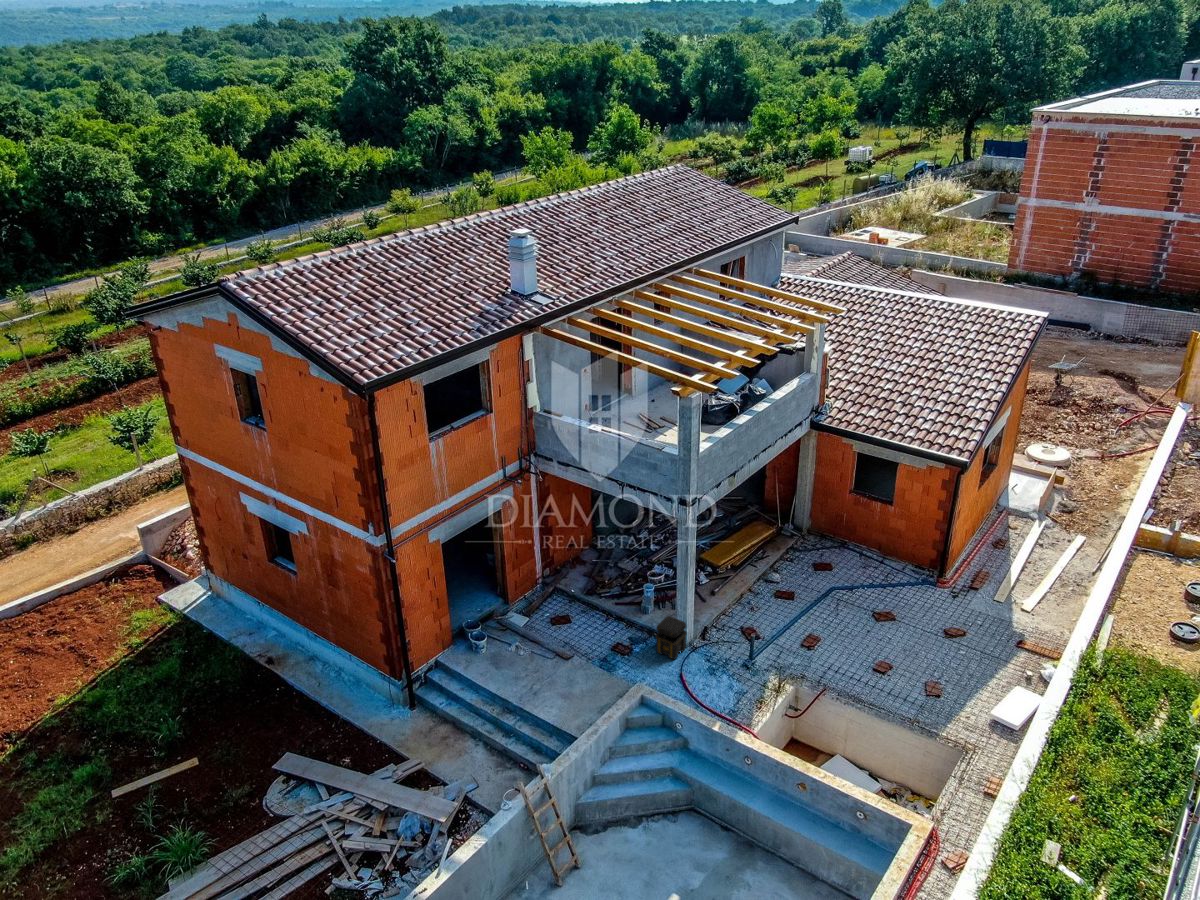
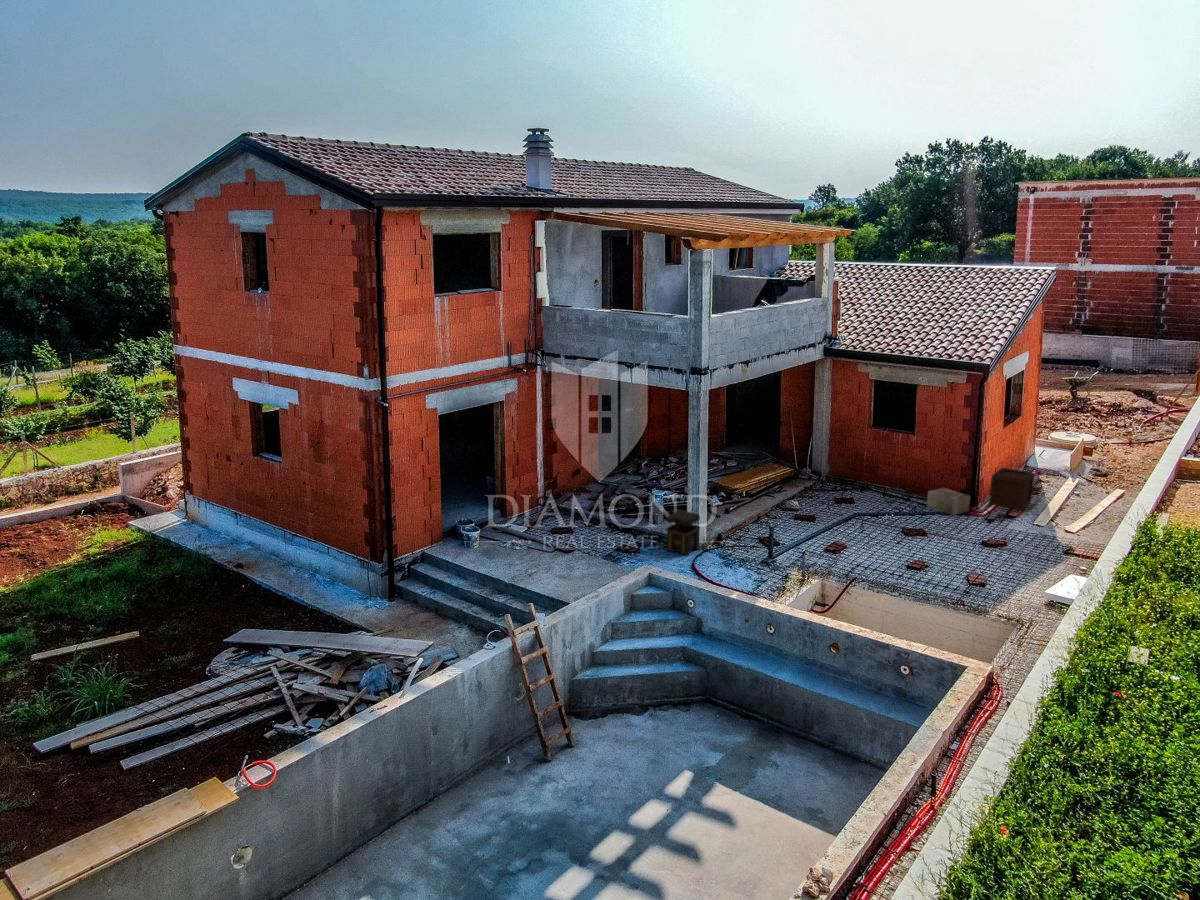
wooden crate: none [956,534,1000,580] -> present [989,468,1034,510]
cardboard box: none [898,557,938,590] -> present [927,488,970,515]

